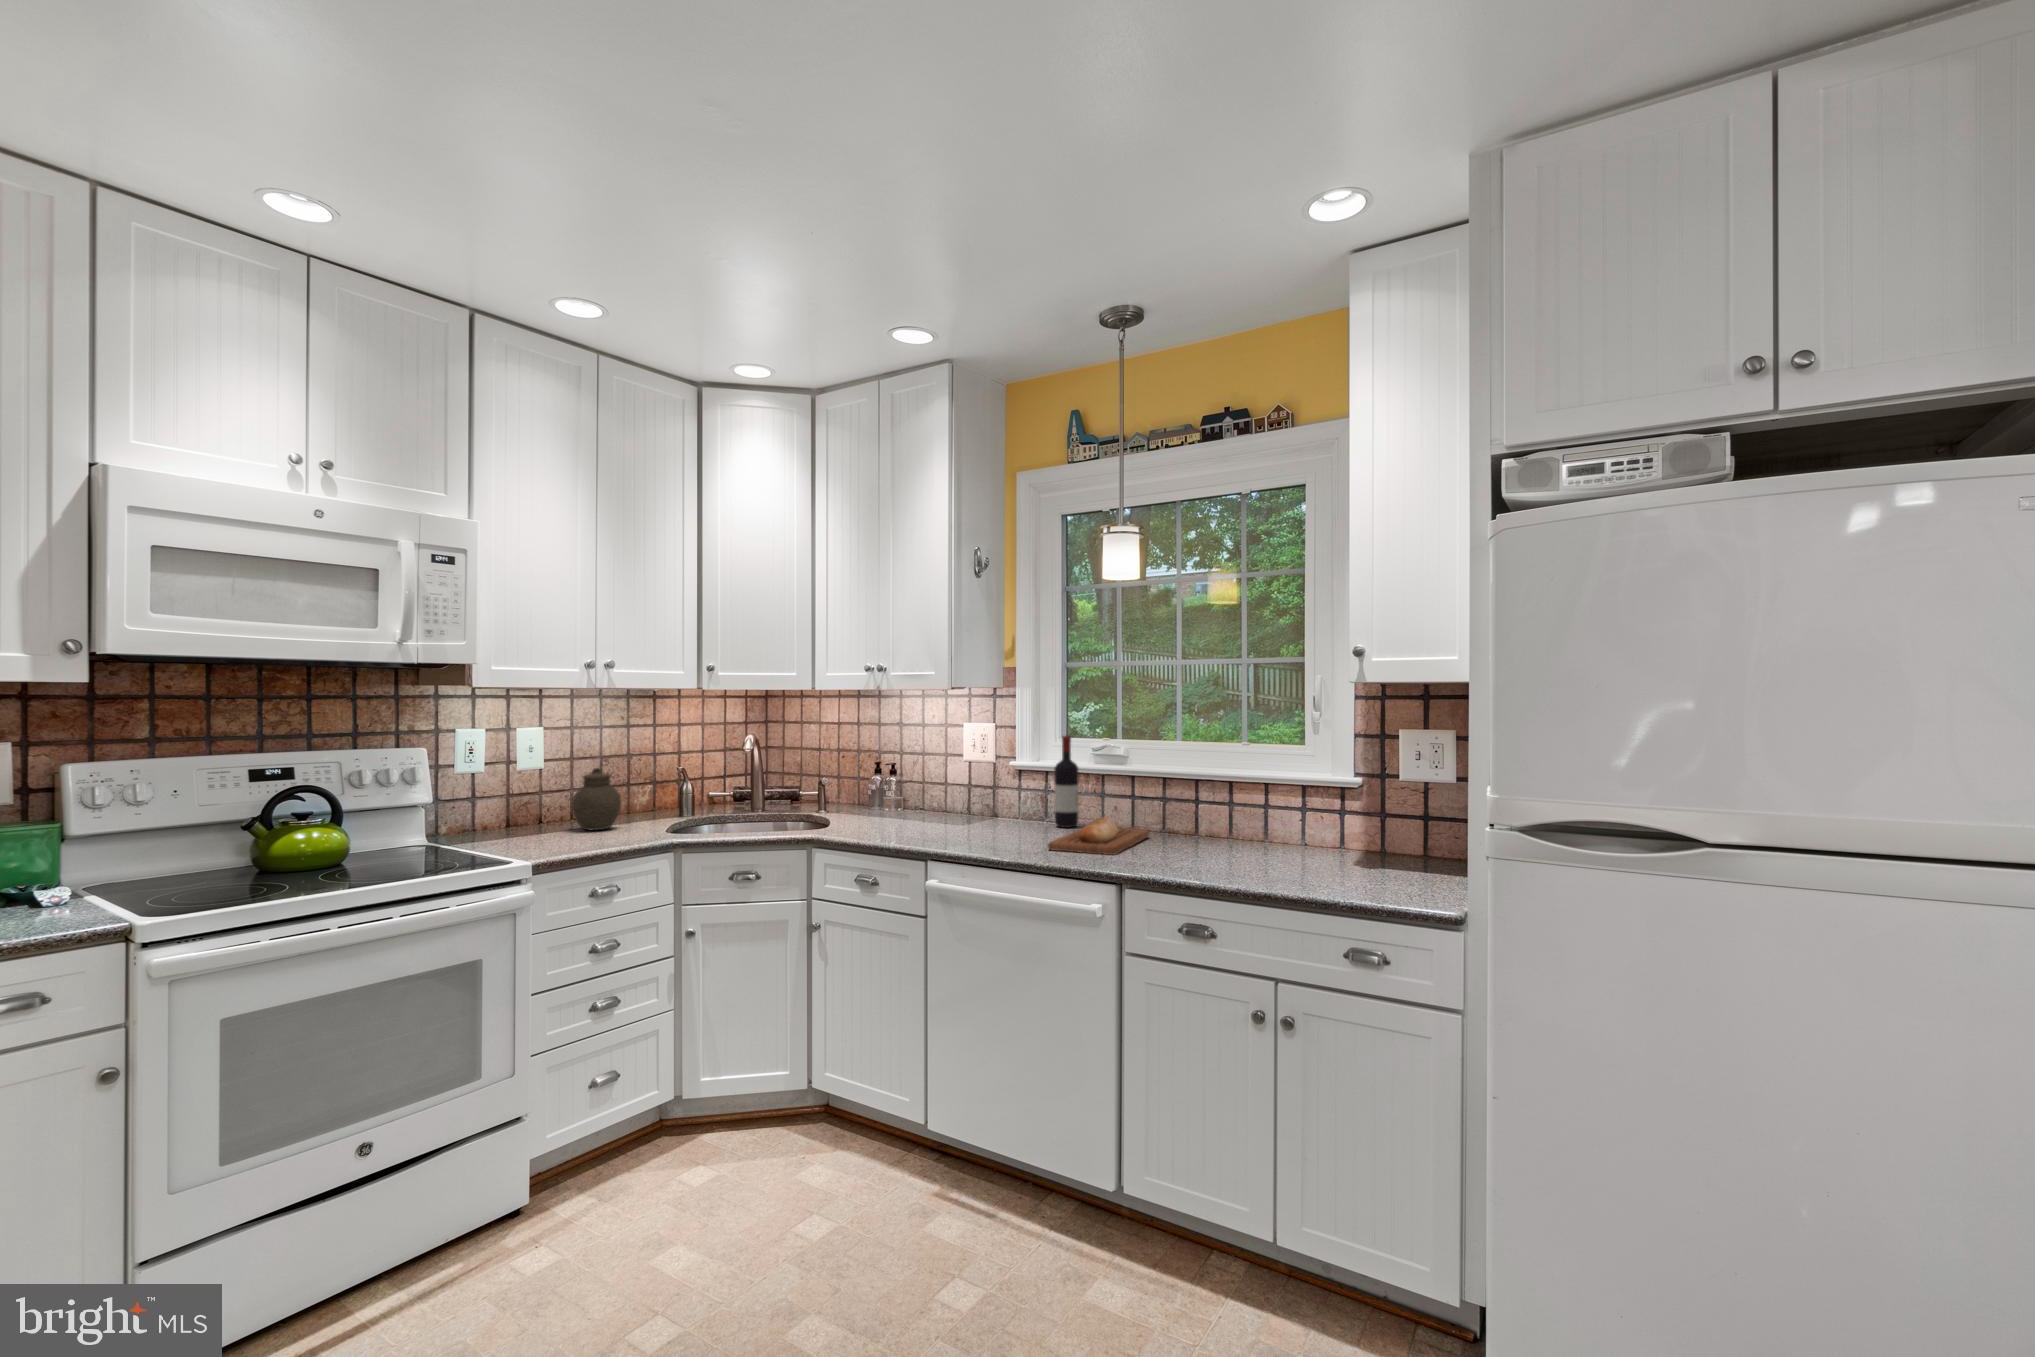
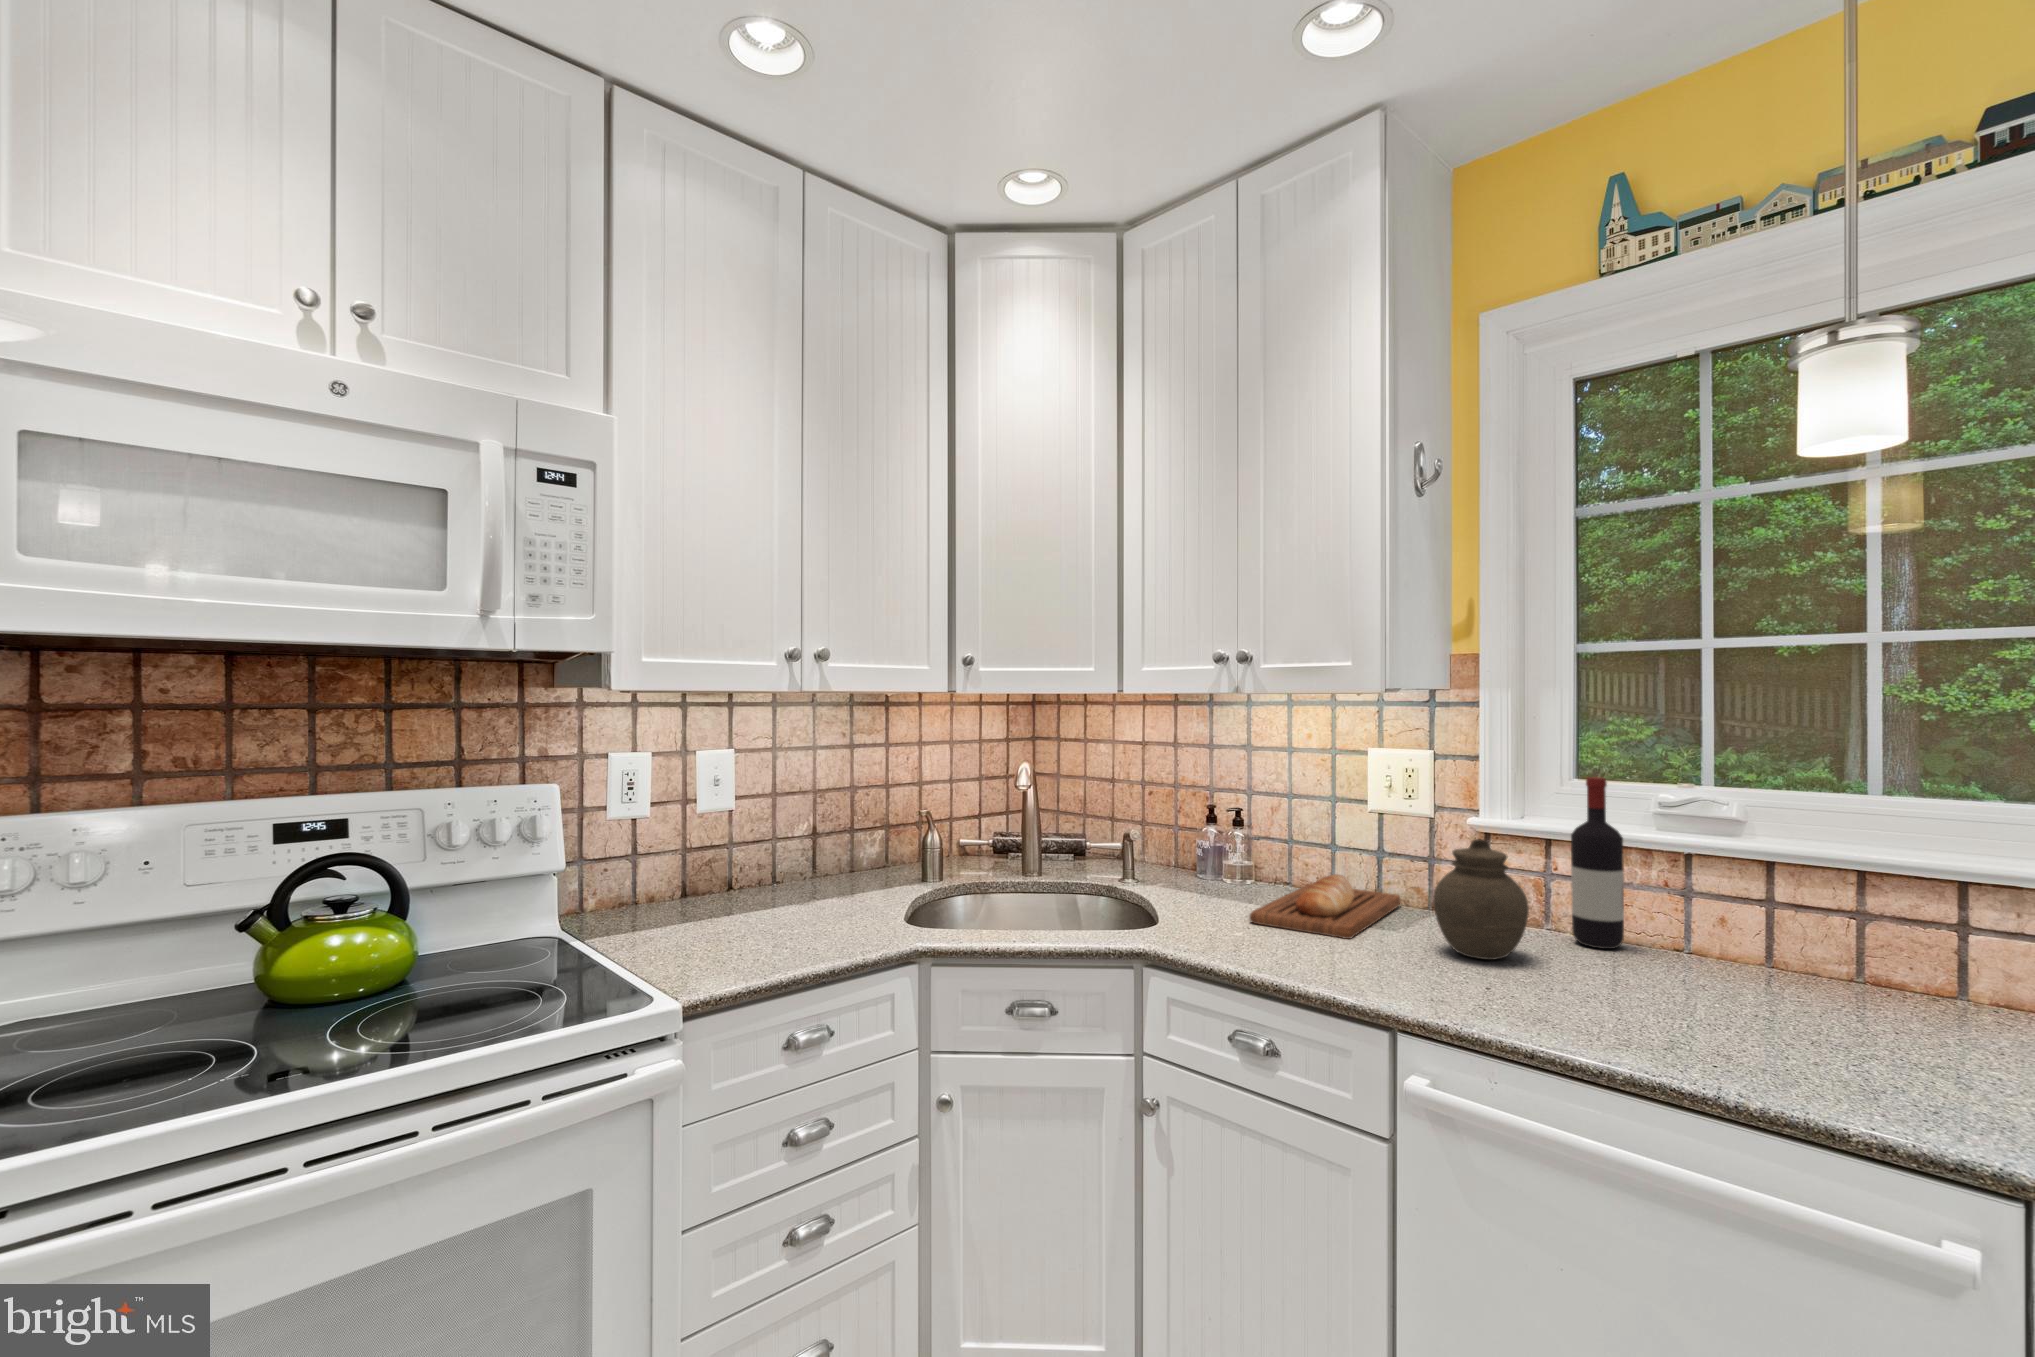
jar: present [572,768,622,830] -> present [1433,839,1529,960]
bread loaf: present [1048,817,1149,855] -> present [1249,874,1401,939]

